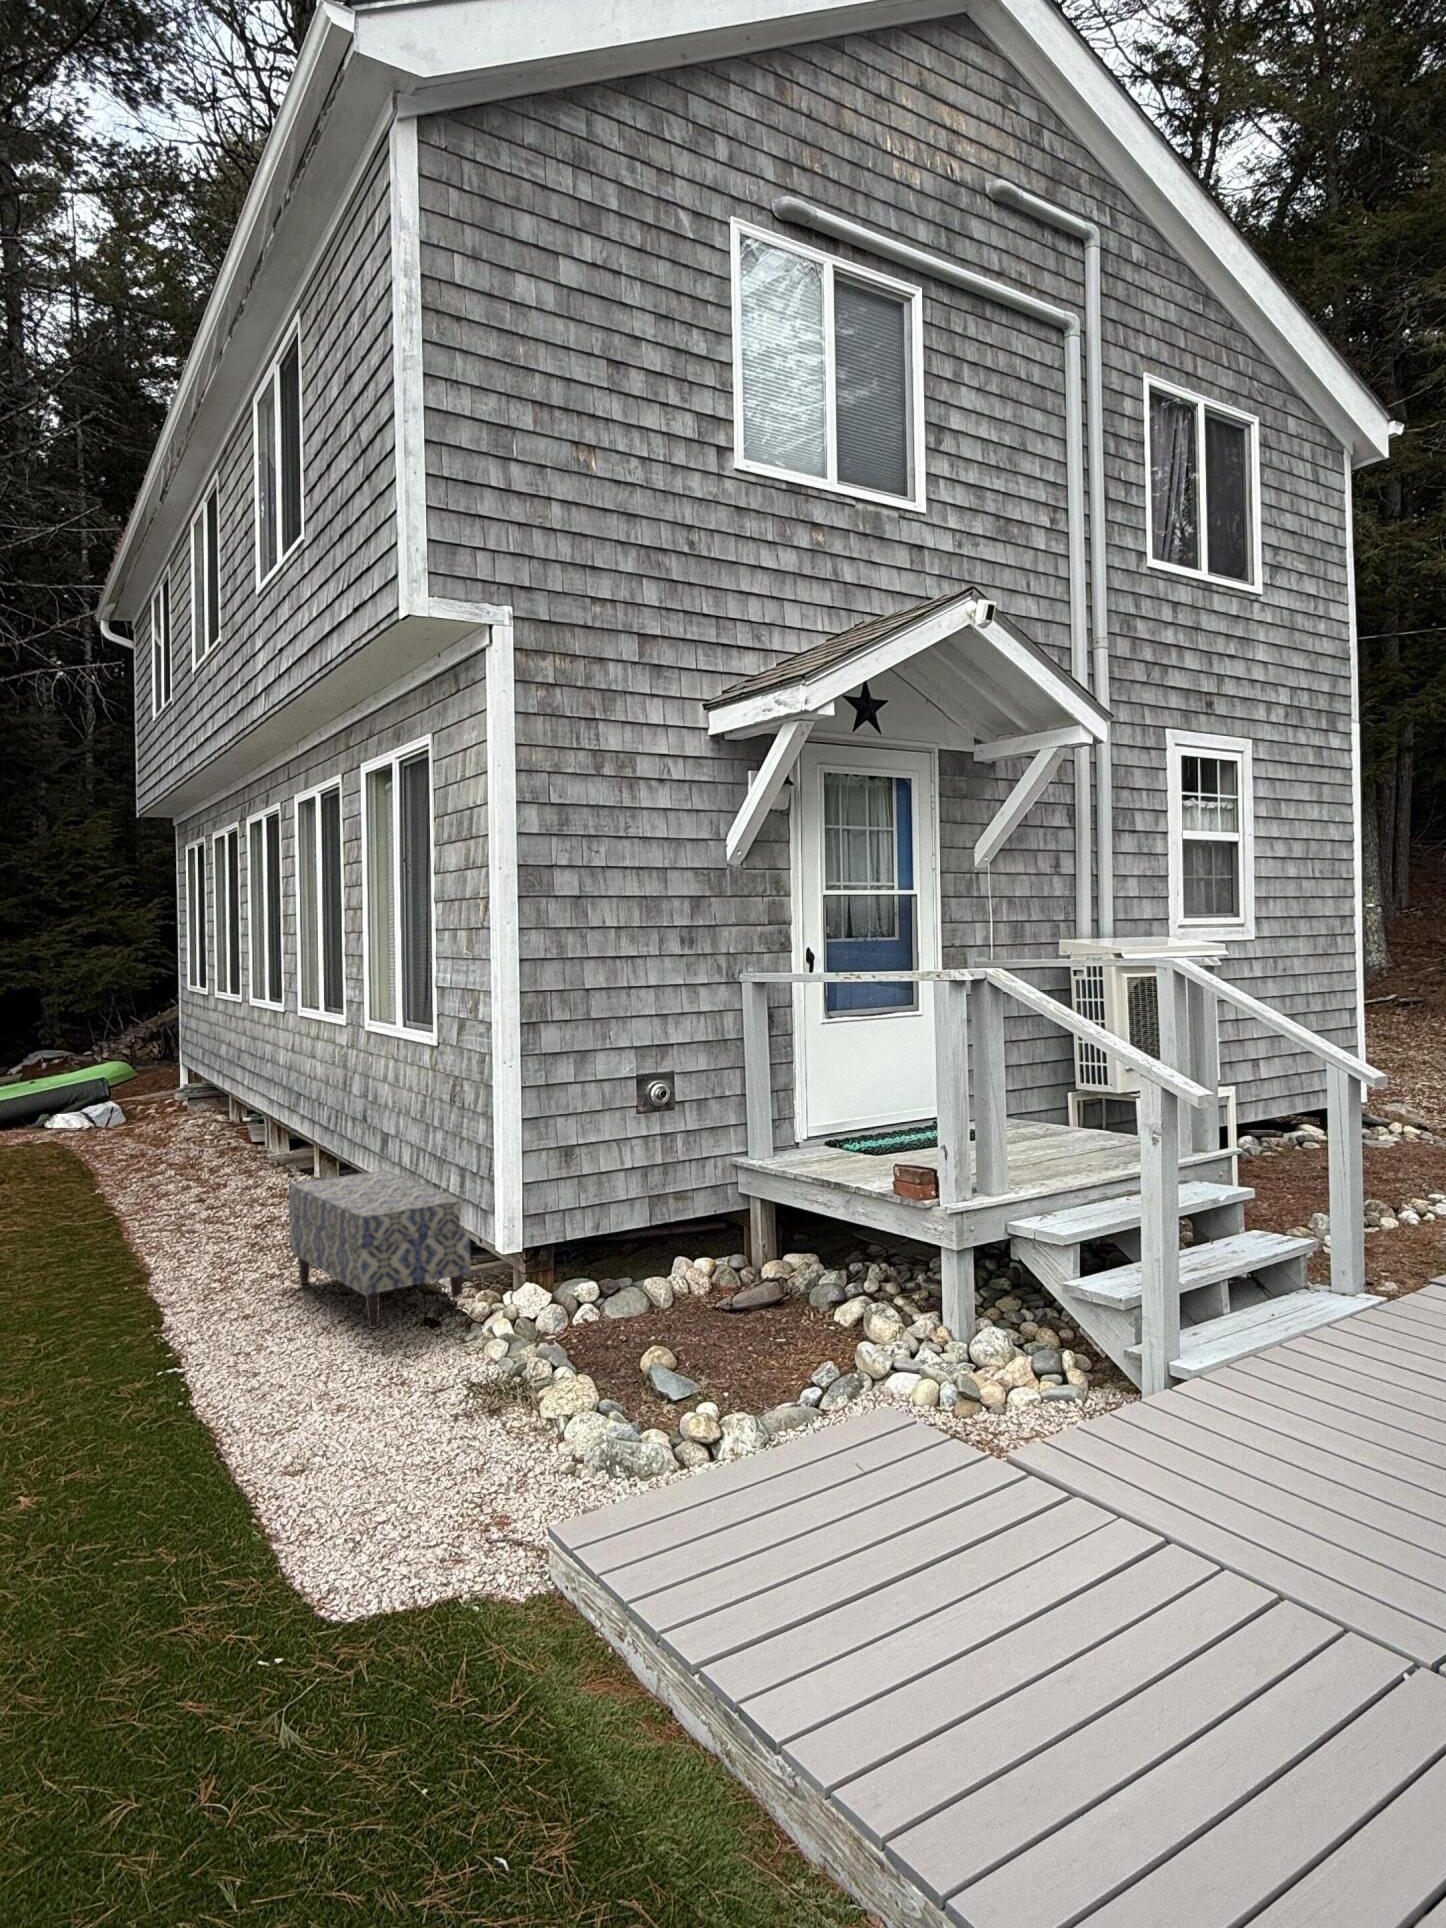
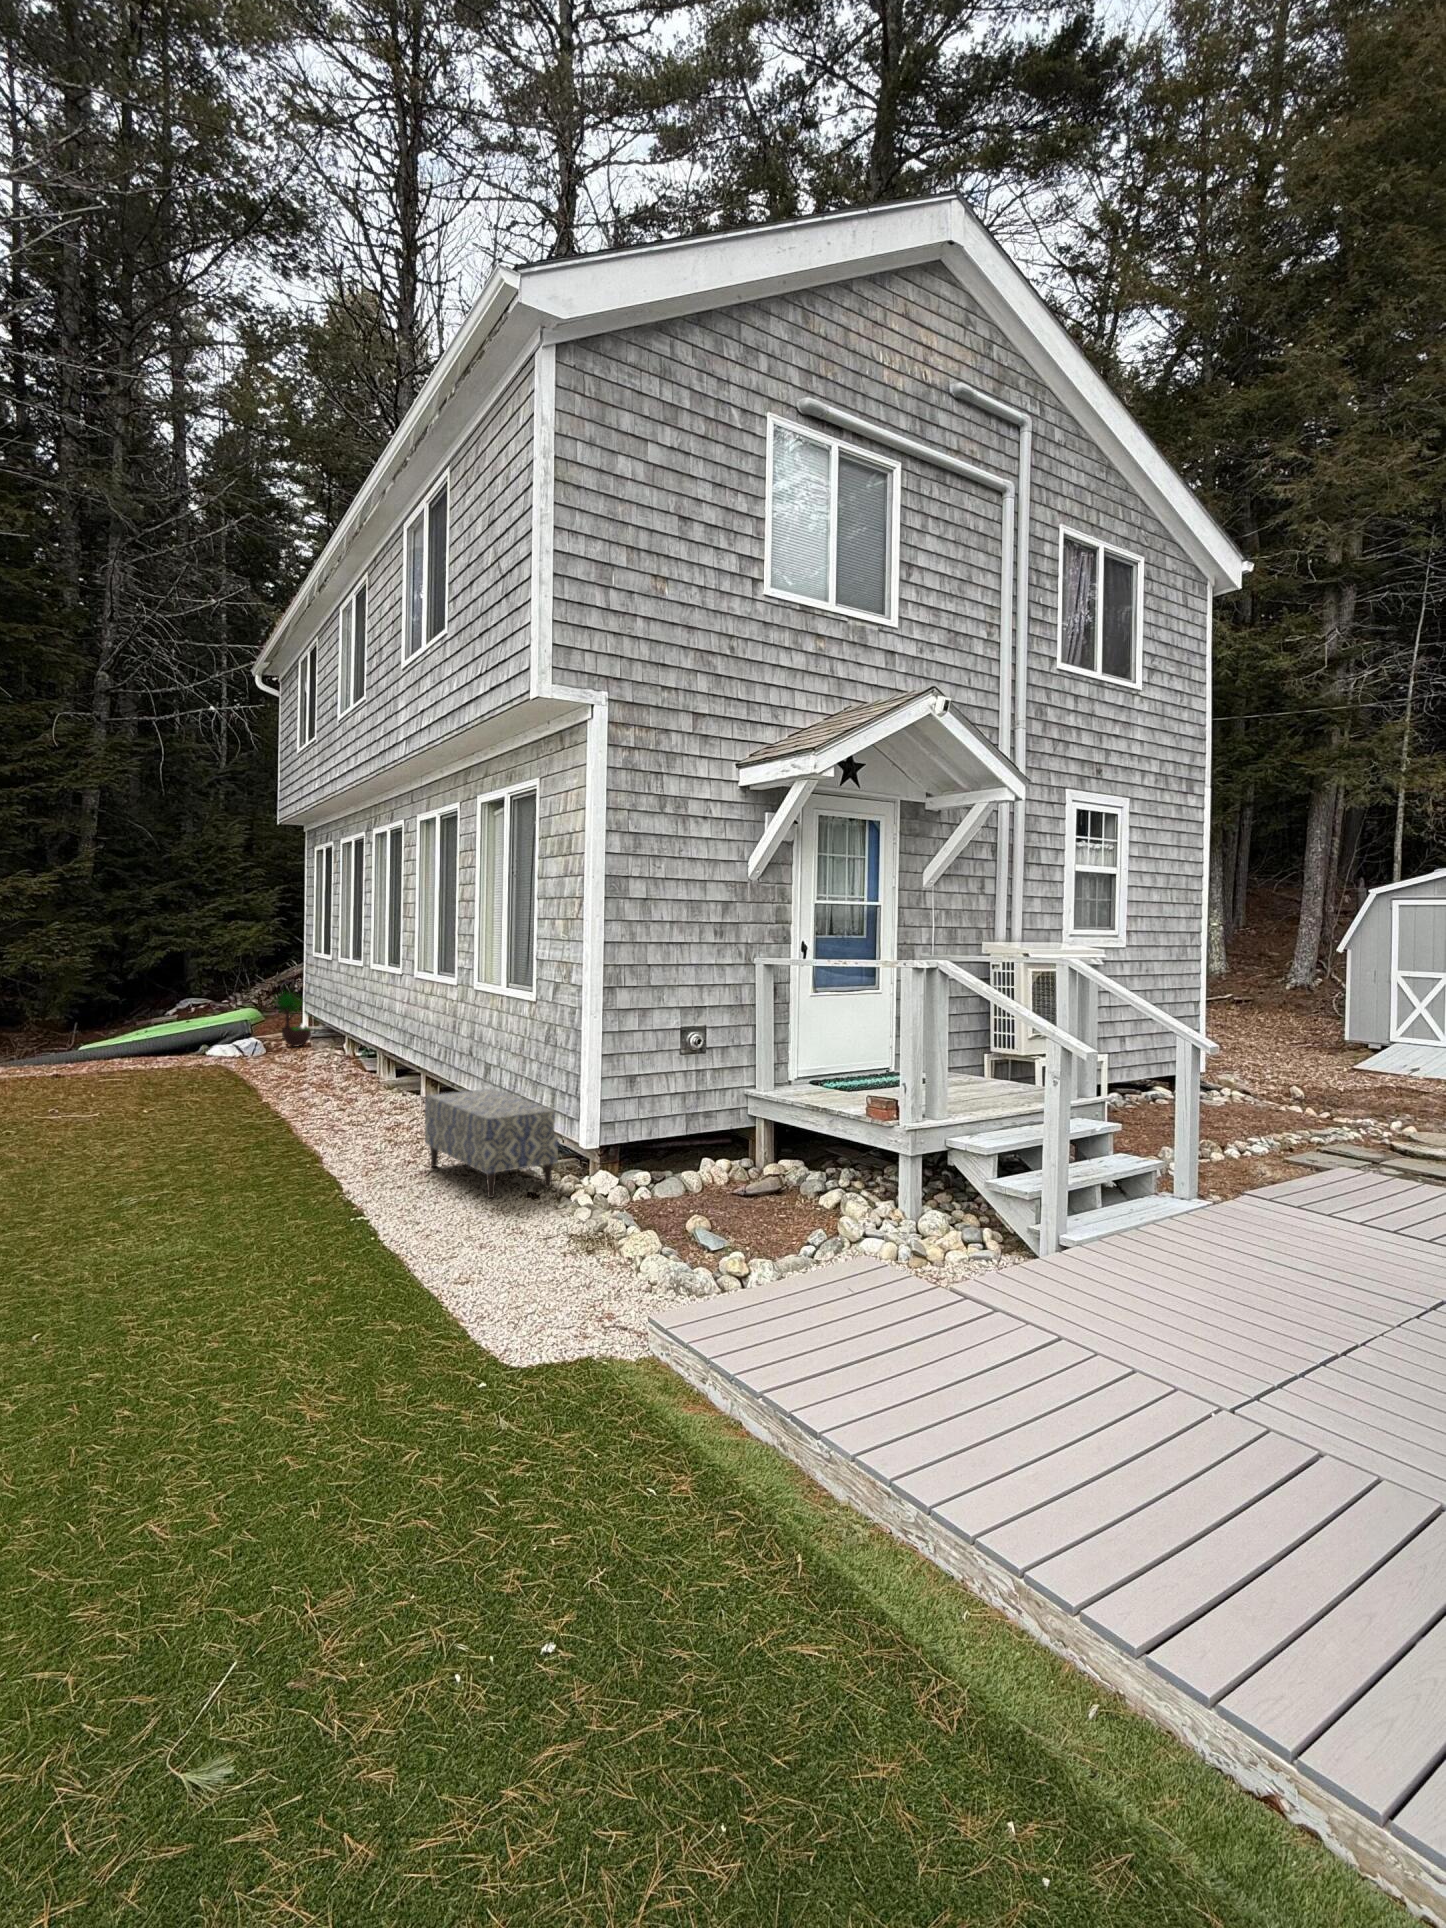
potted tree: none [127,1033,183,1115] -> present [272,991,311,1047]

